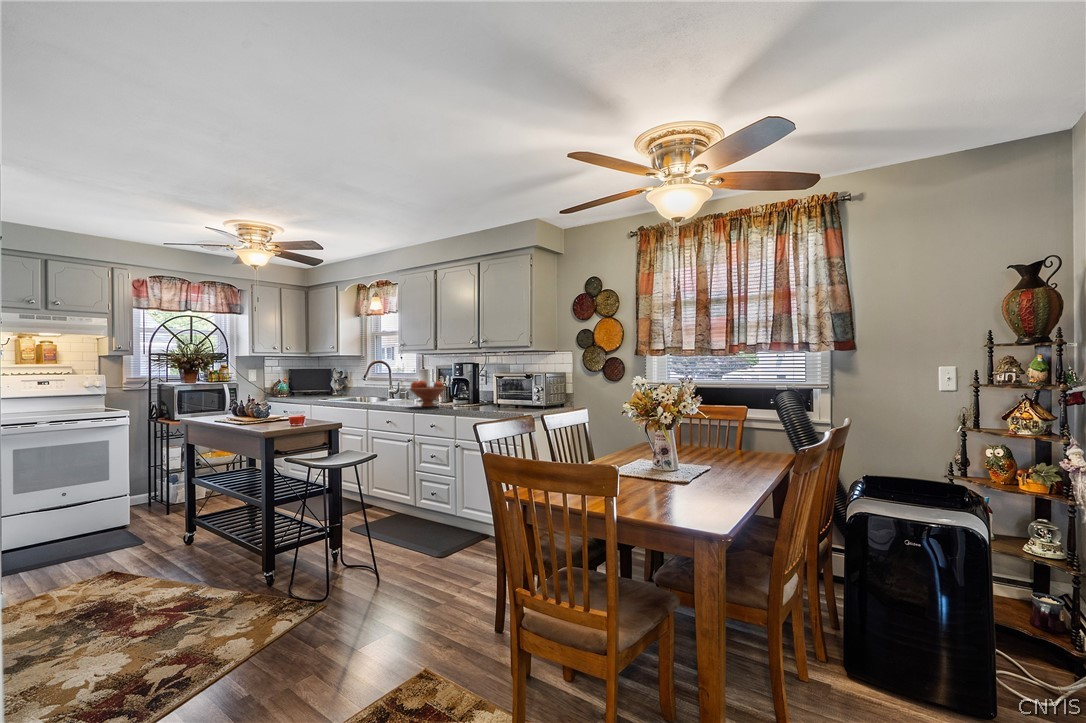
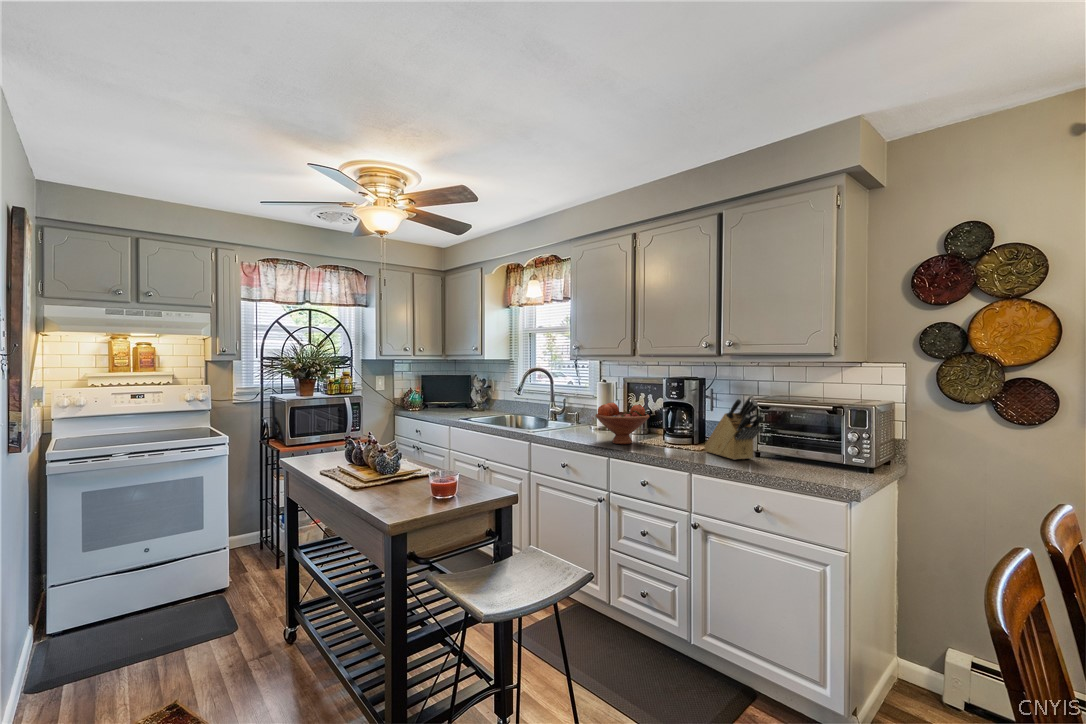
knife block: none [477,371,506,411] -> present [704,395,764,460]

